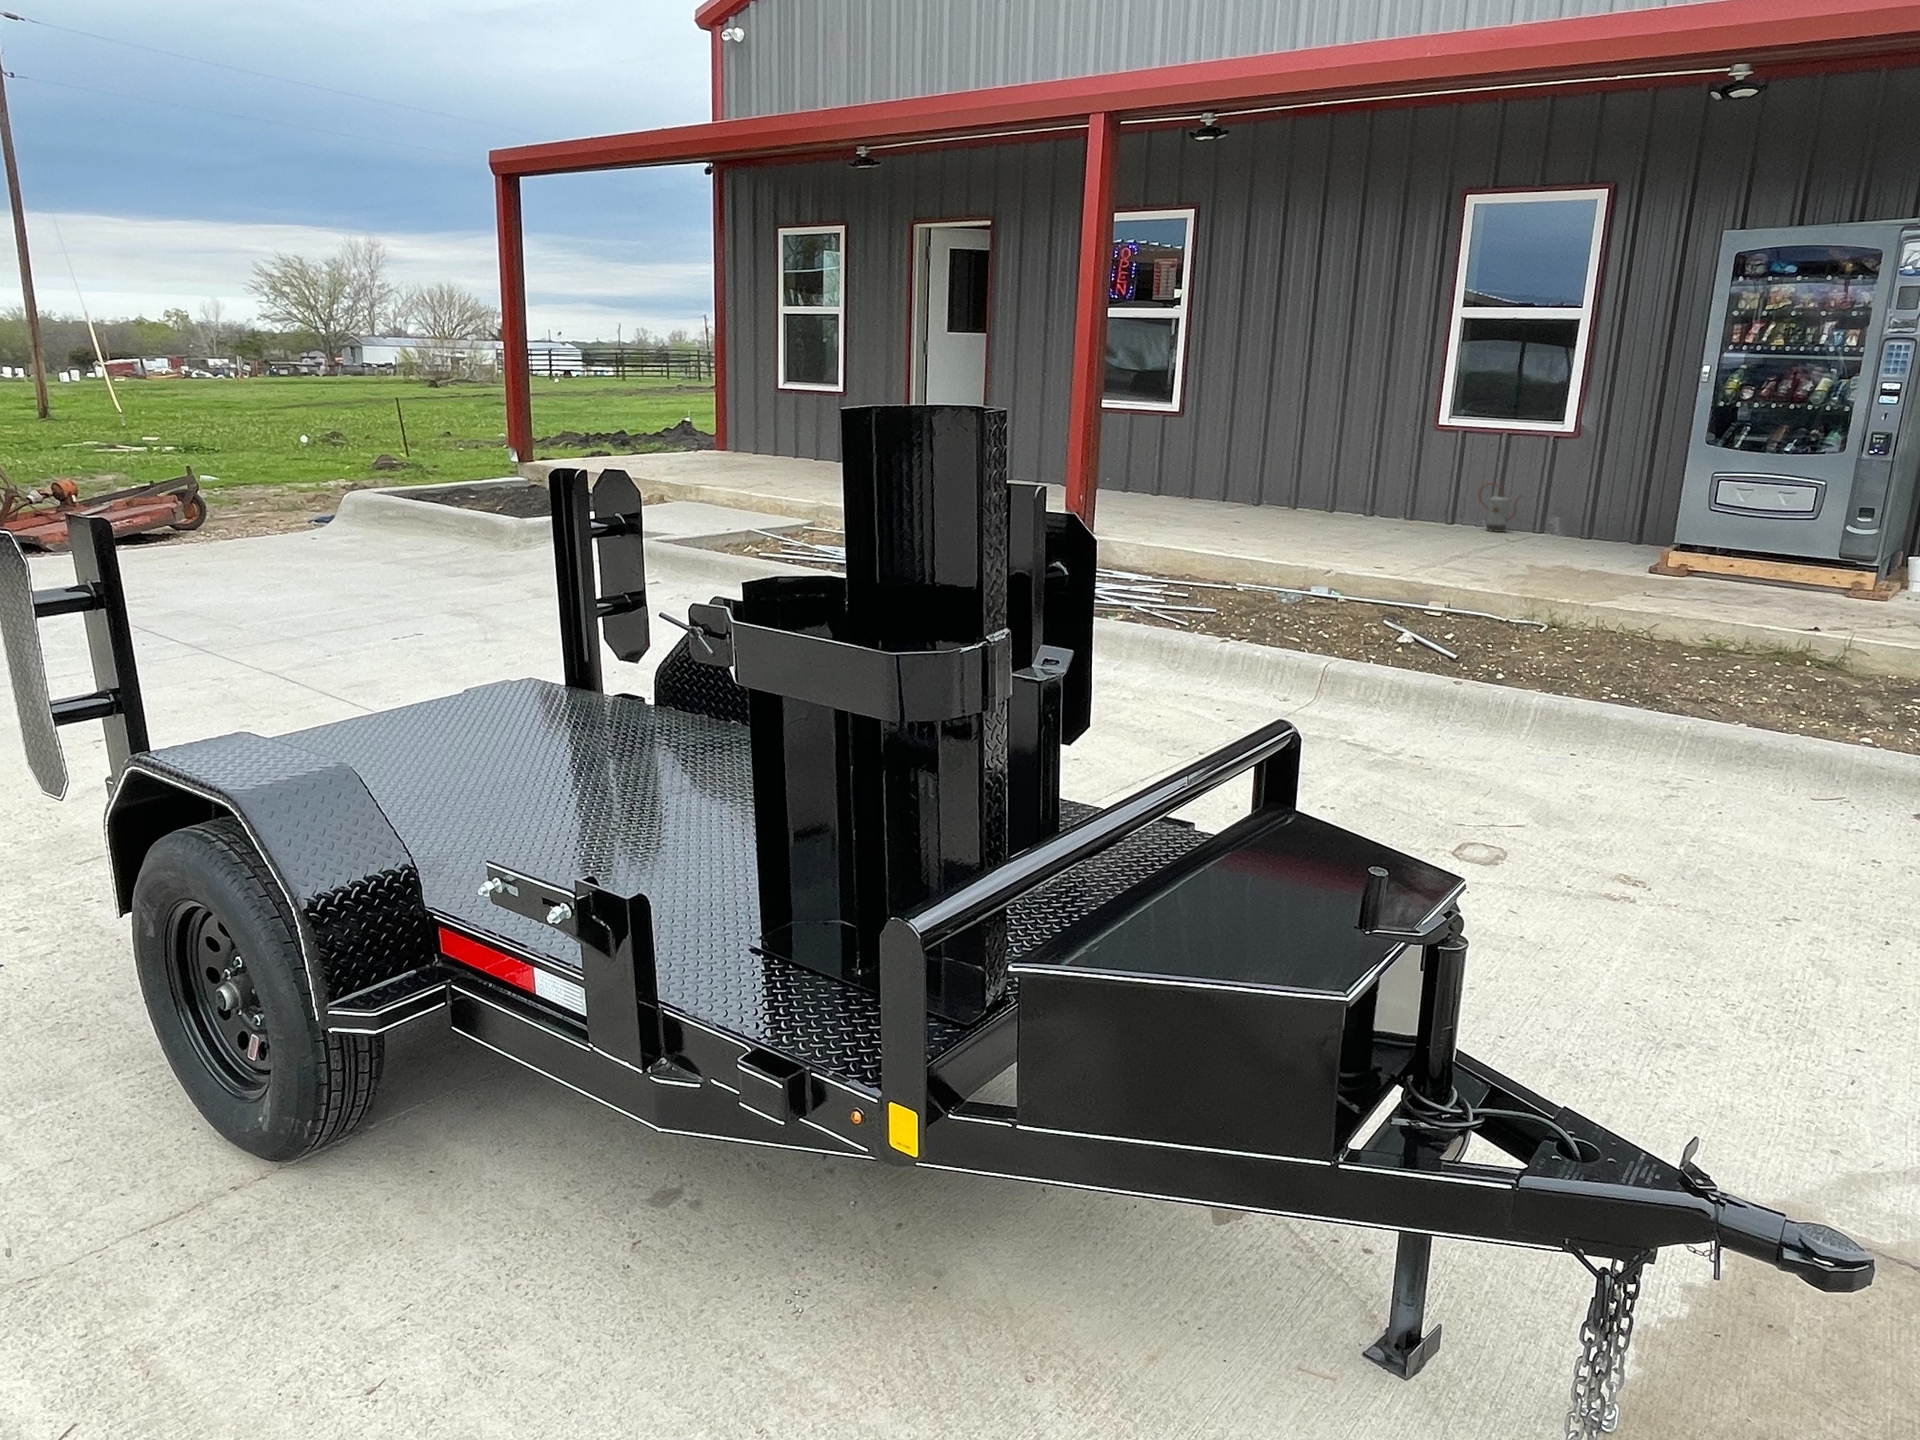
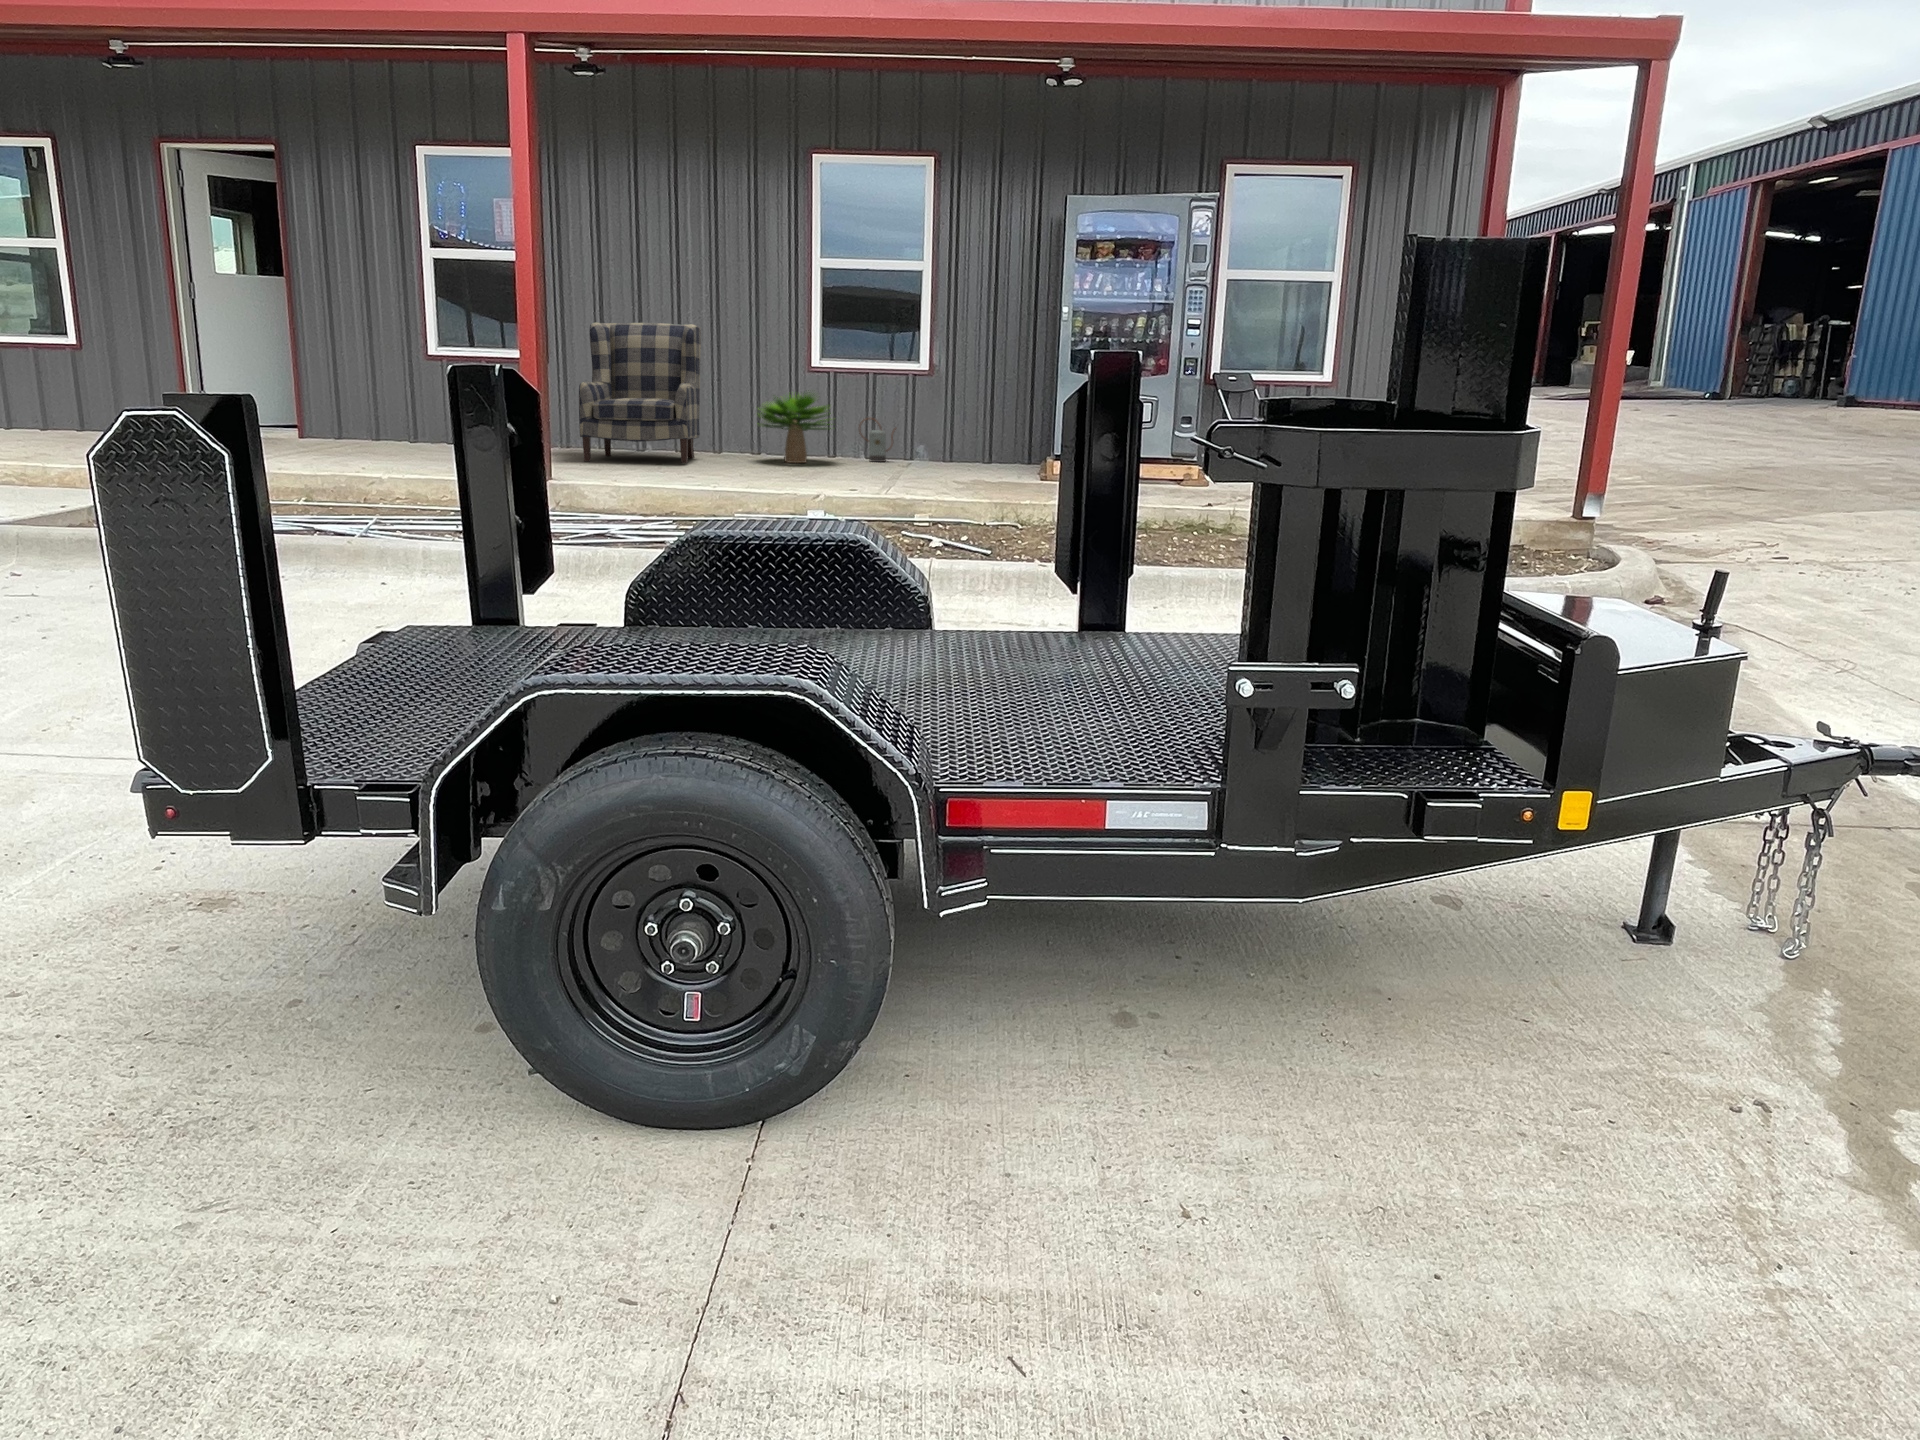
chair: none [1177,378,1321,522] -> present [579,322,701,463]
potted plant: none [1353,450,1449,528] -> present [759,394,832,463]

